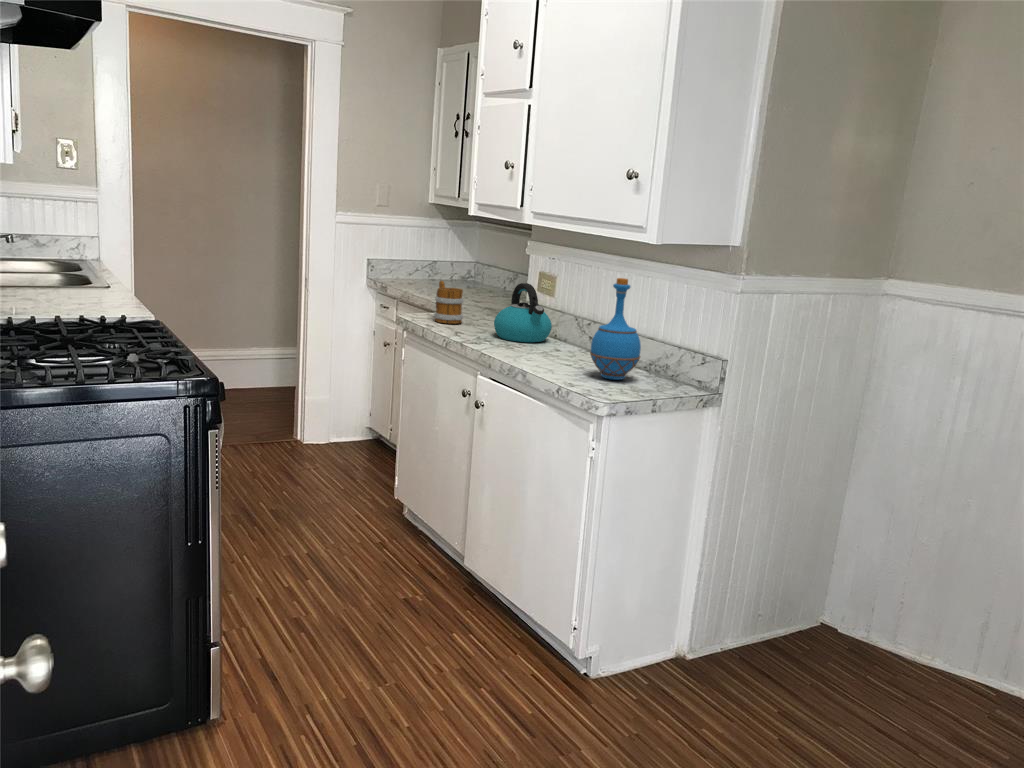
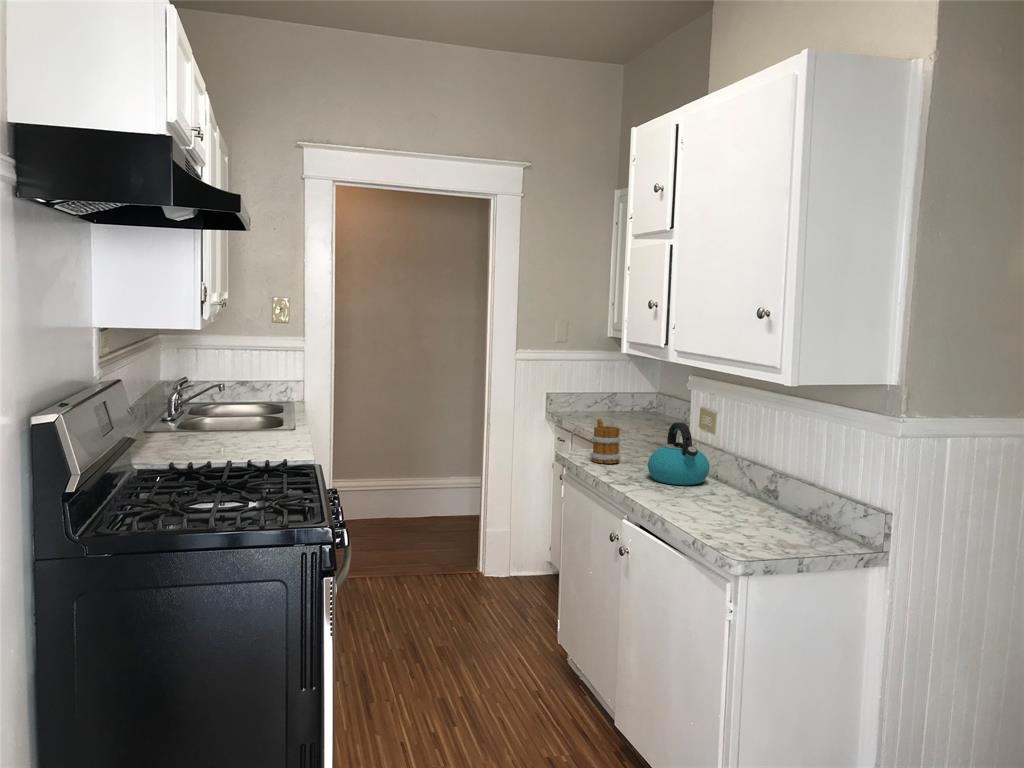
bottle: present [590,278,641,380] -> none [734,421,791,531]

